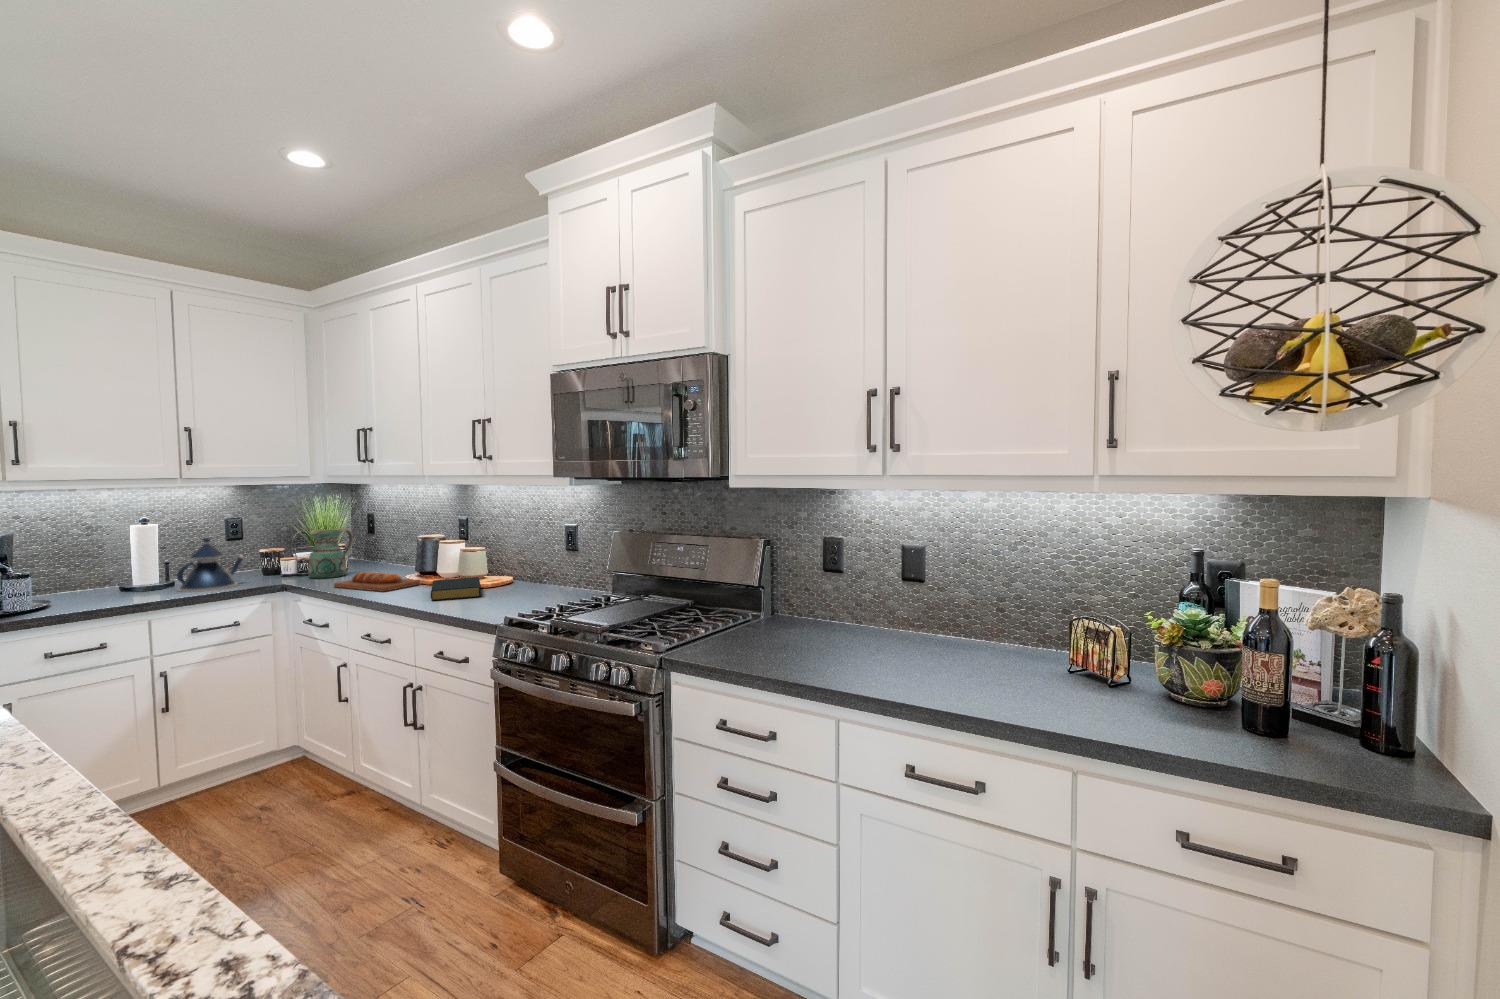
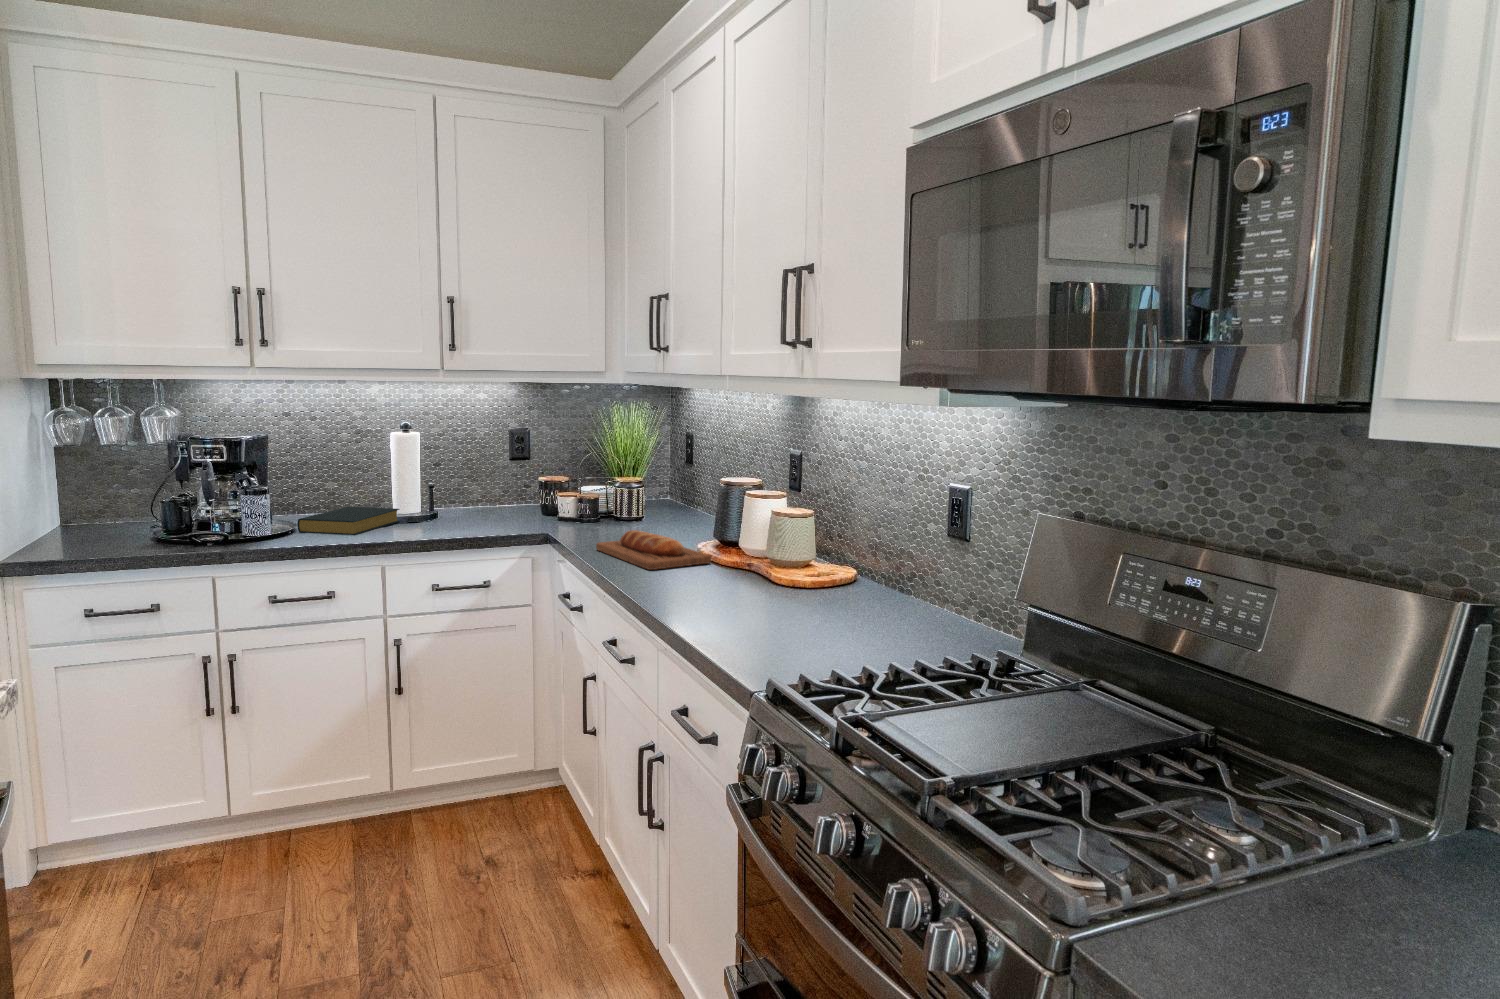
ceramic pitcher: present [309,528,353,578] -> none [585,453,649,530]
teapot: present [177,538,245,592] -> none [424,455,510,533]
hardback book: present [431,577,481,600] -> present [297,507,400,535]

